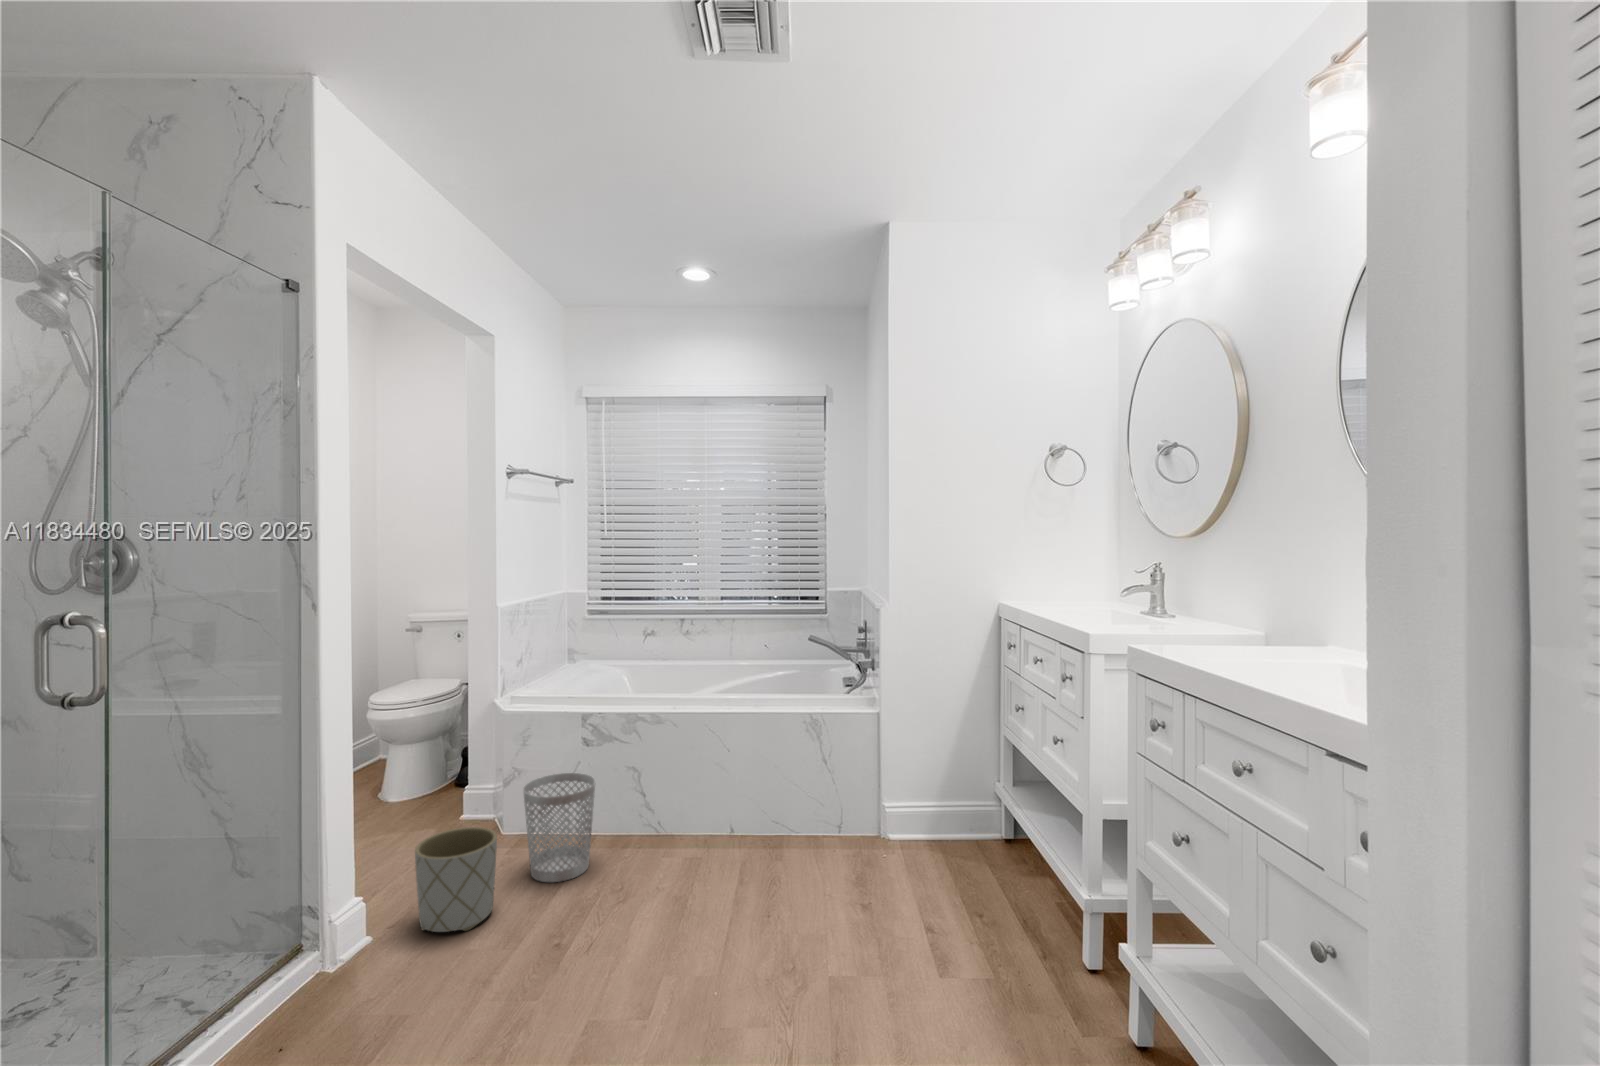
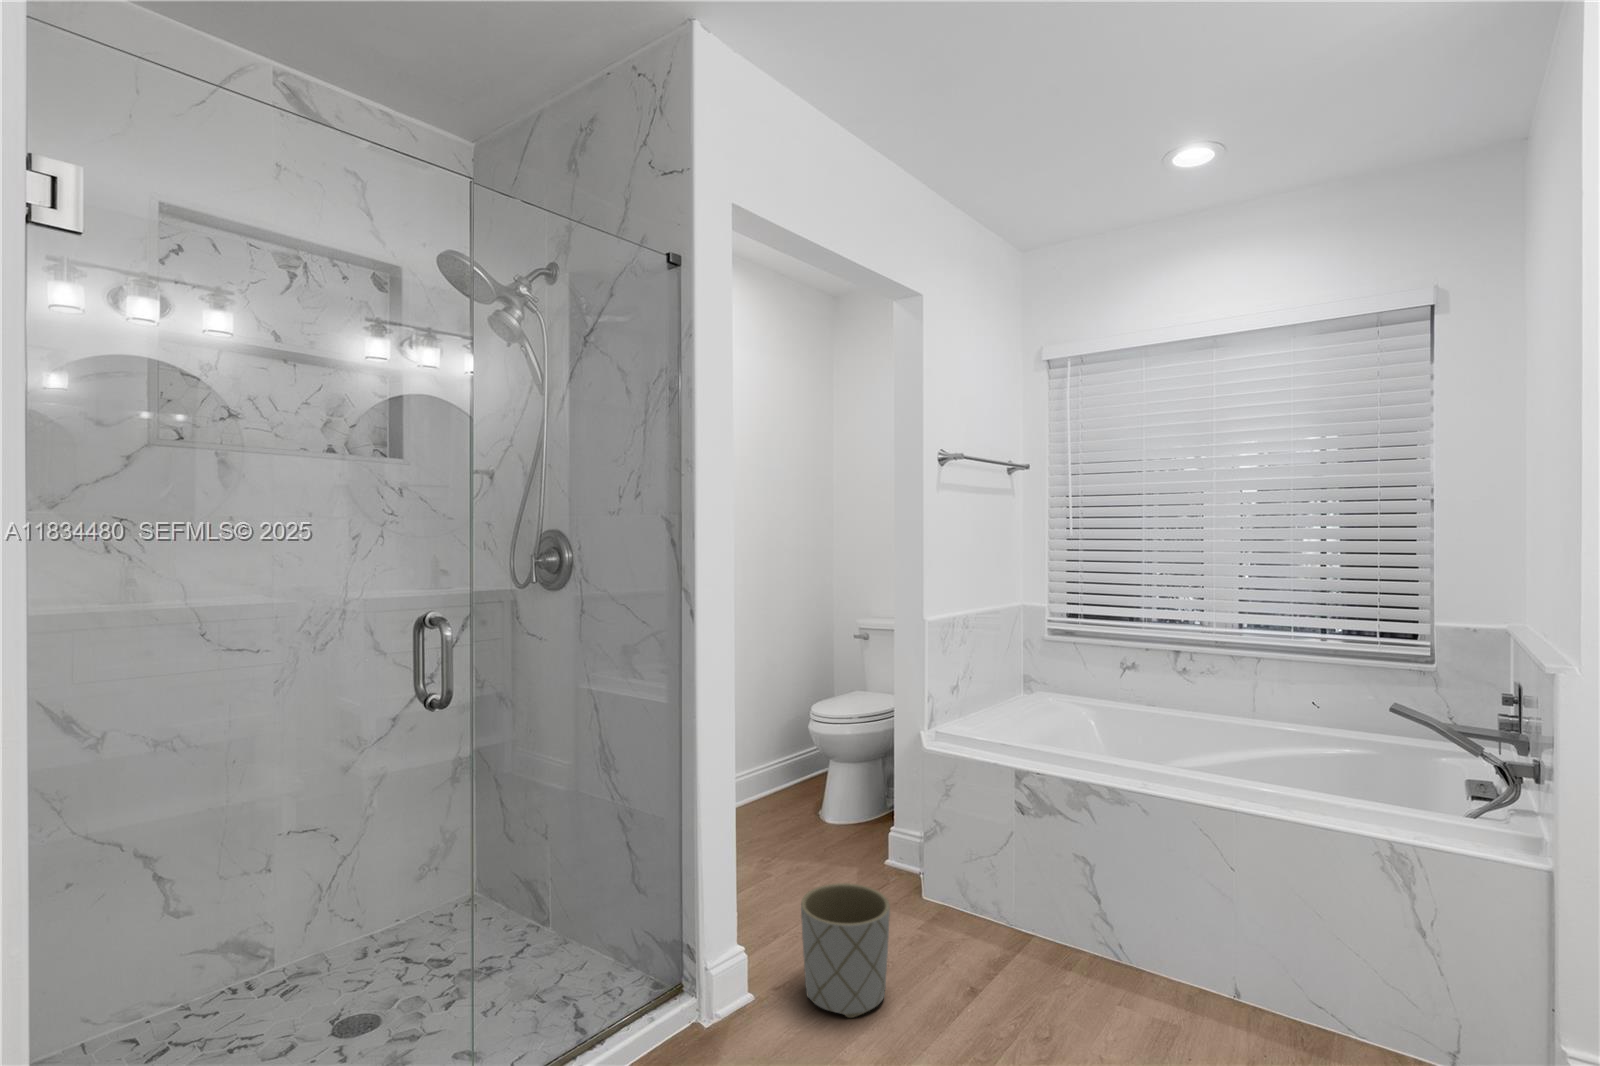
wastebasket: present [523,773,595,882] -> none [930,841,1022,989]

